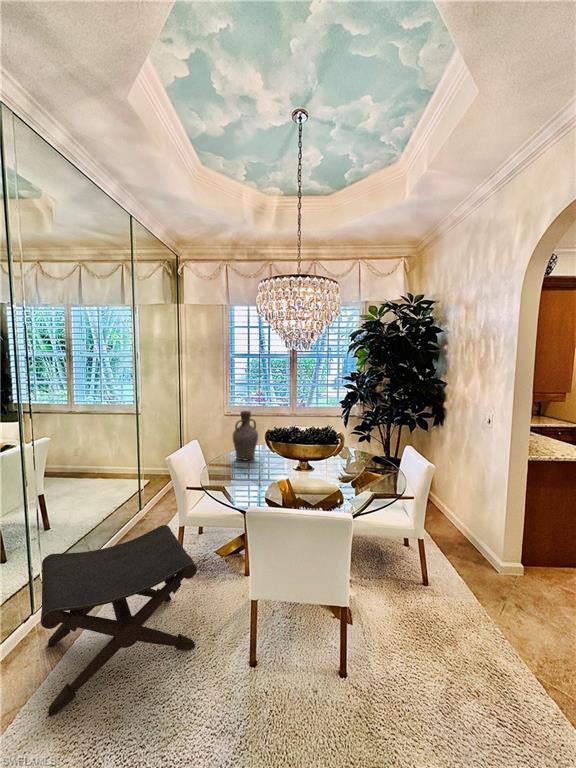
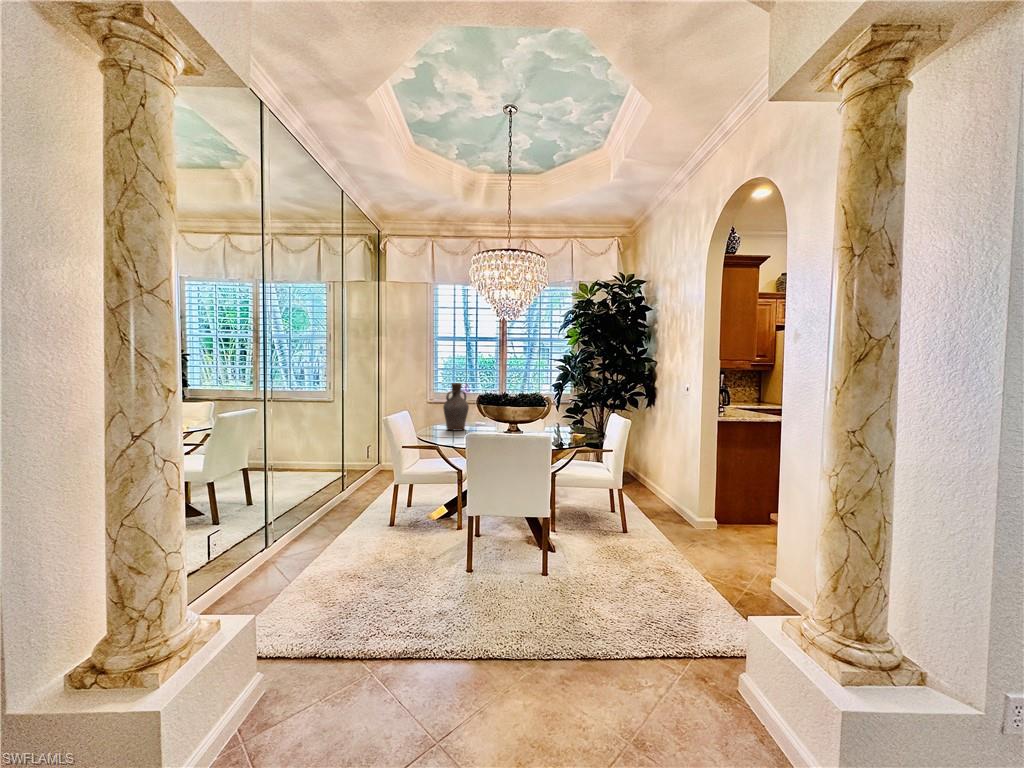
footstool: present [41,525,197,717] -> none [288,472,423,593]

